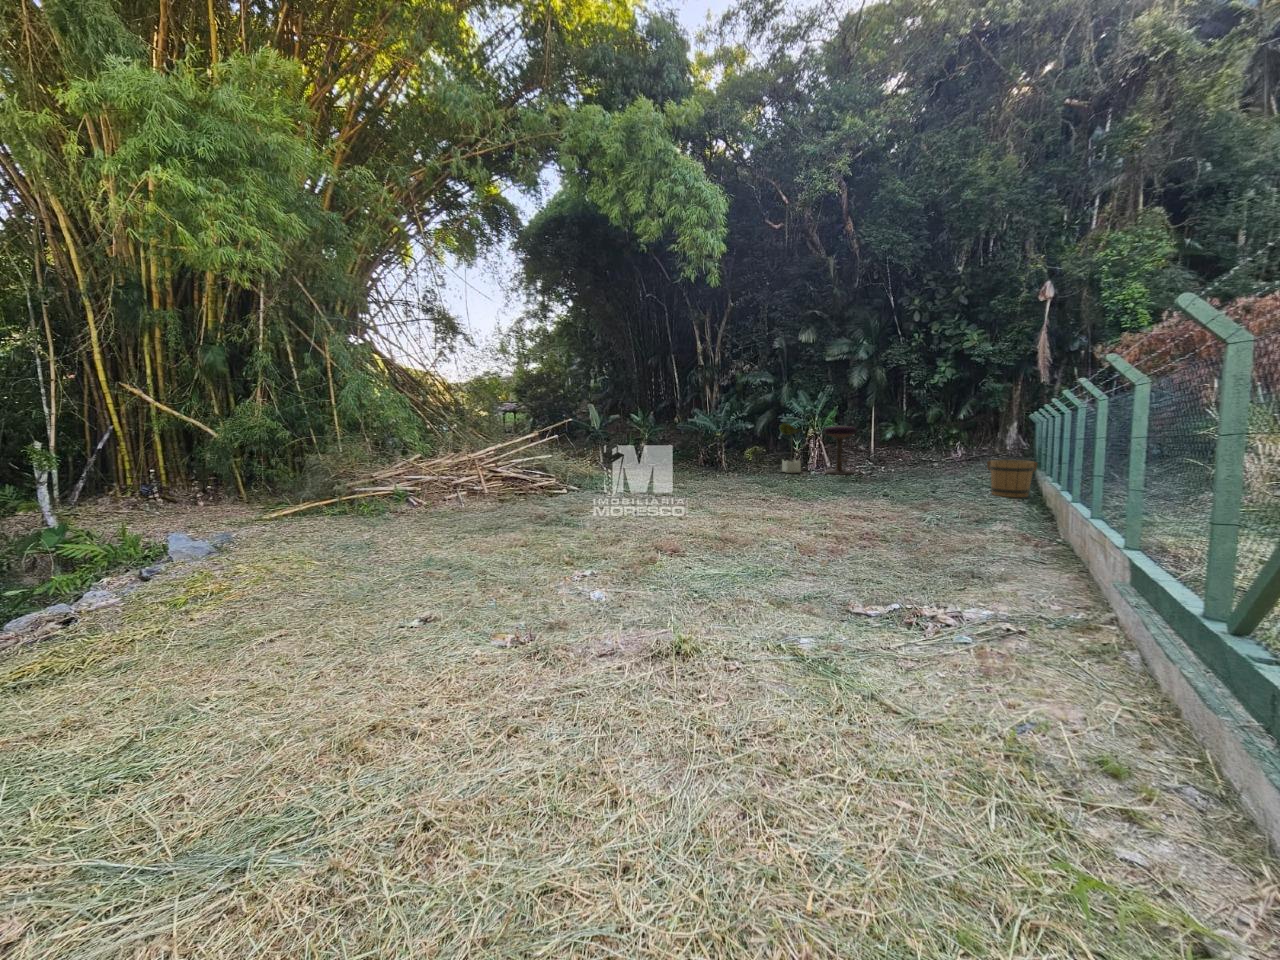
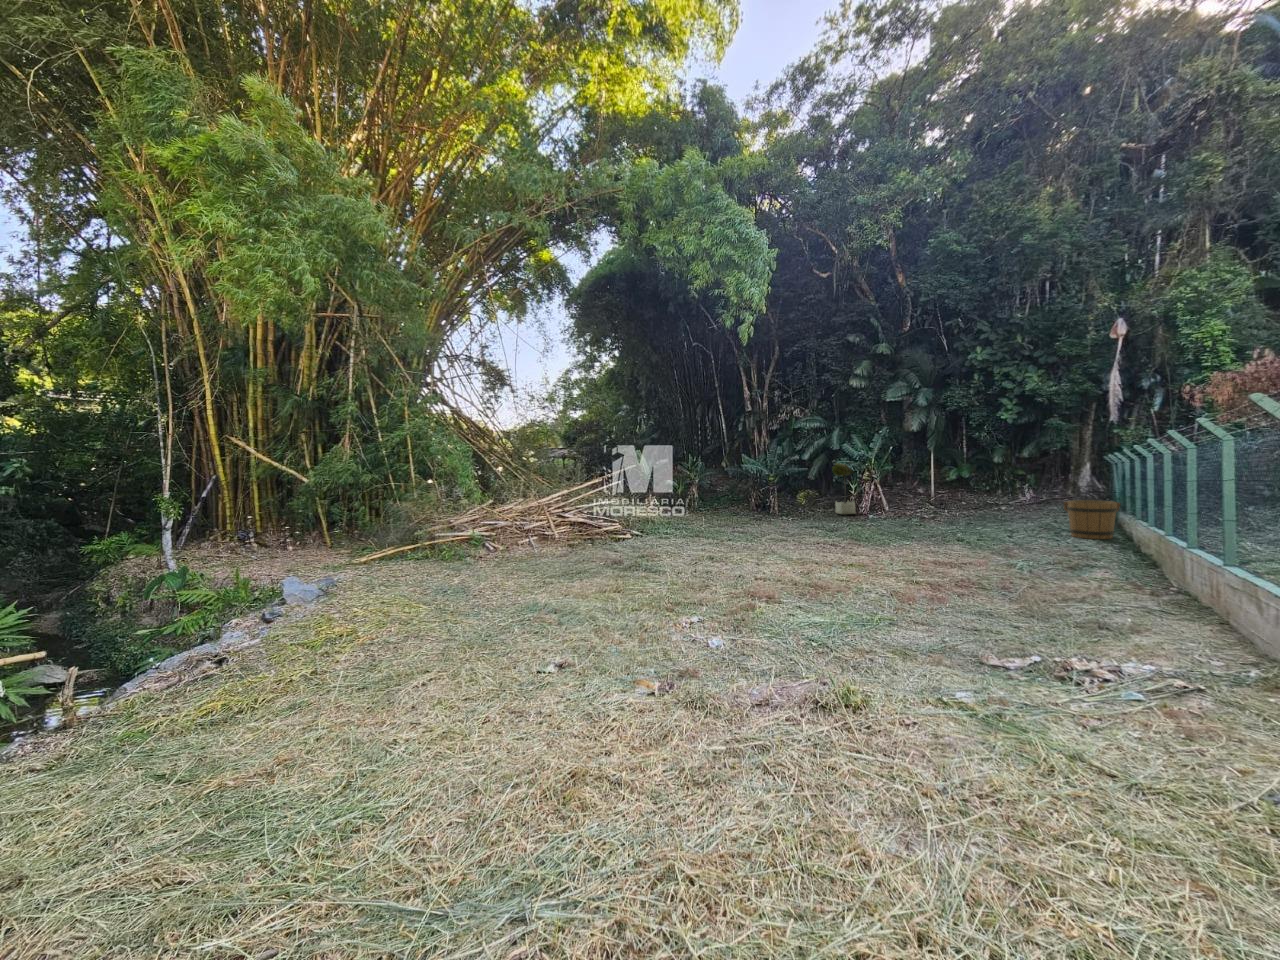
stool: present [824,426,857,475] -> none [878,467,912,516]

